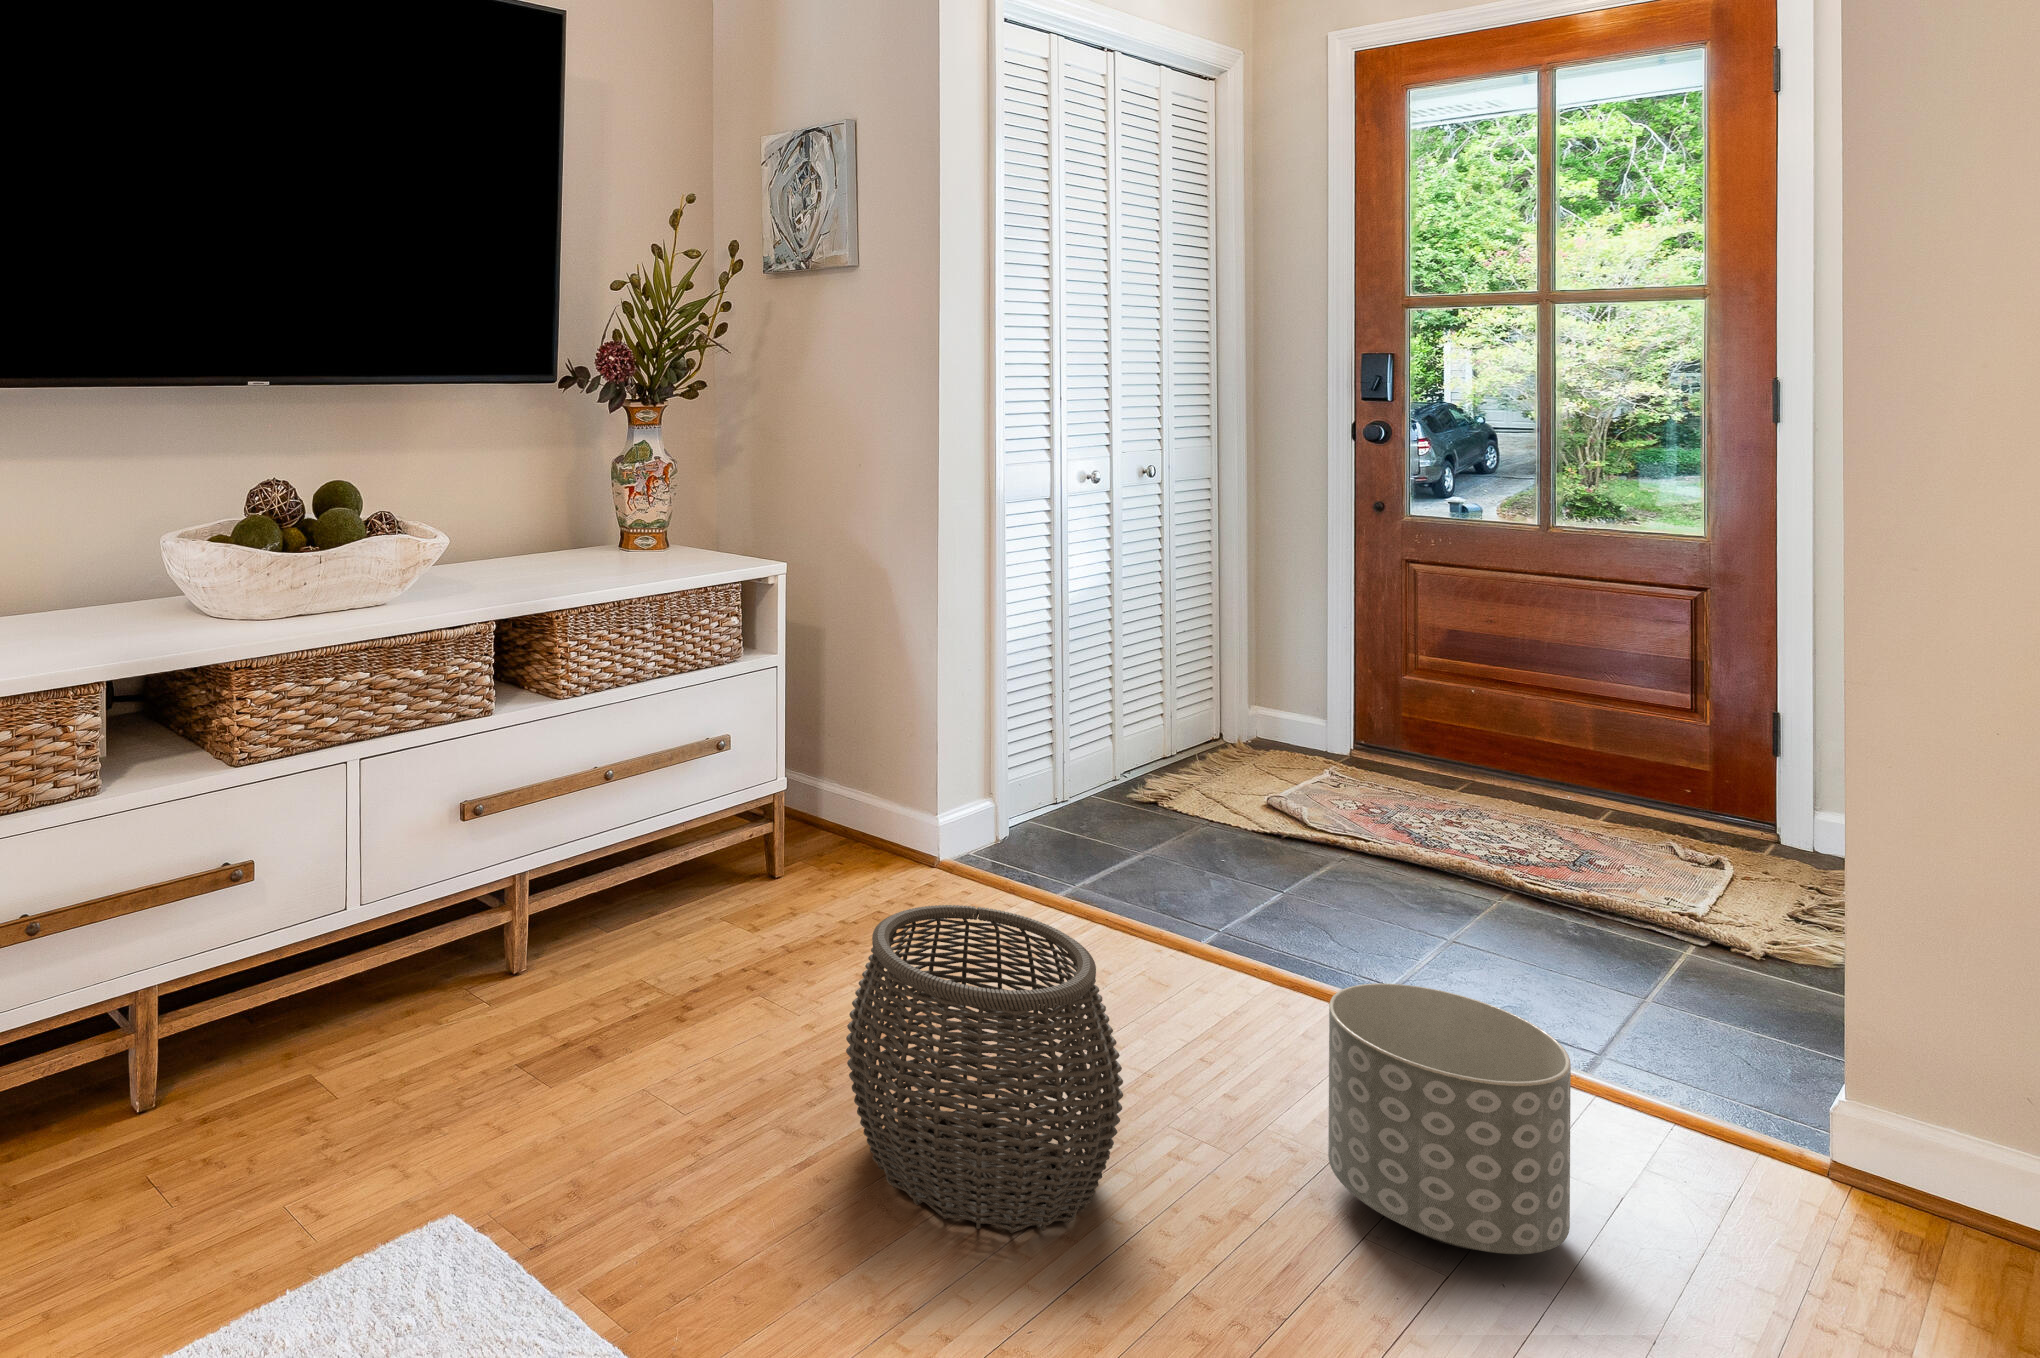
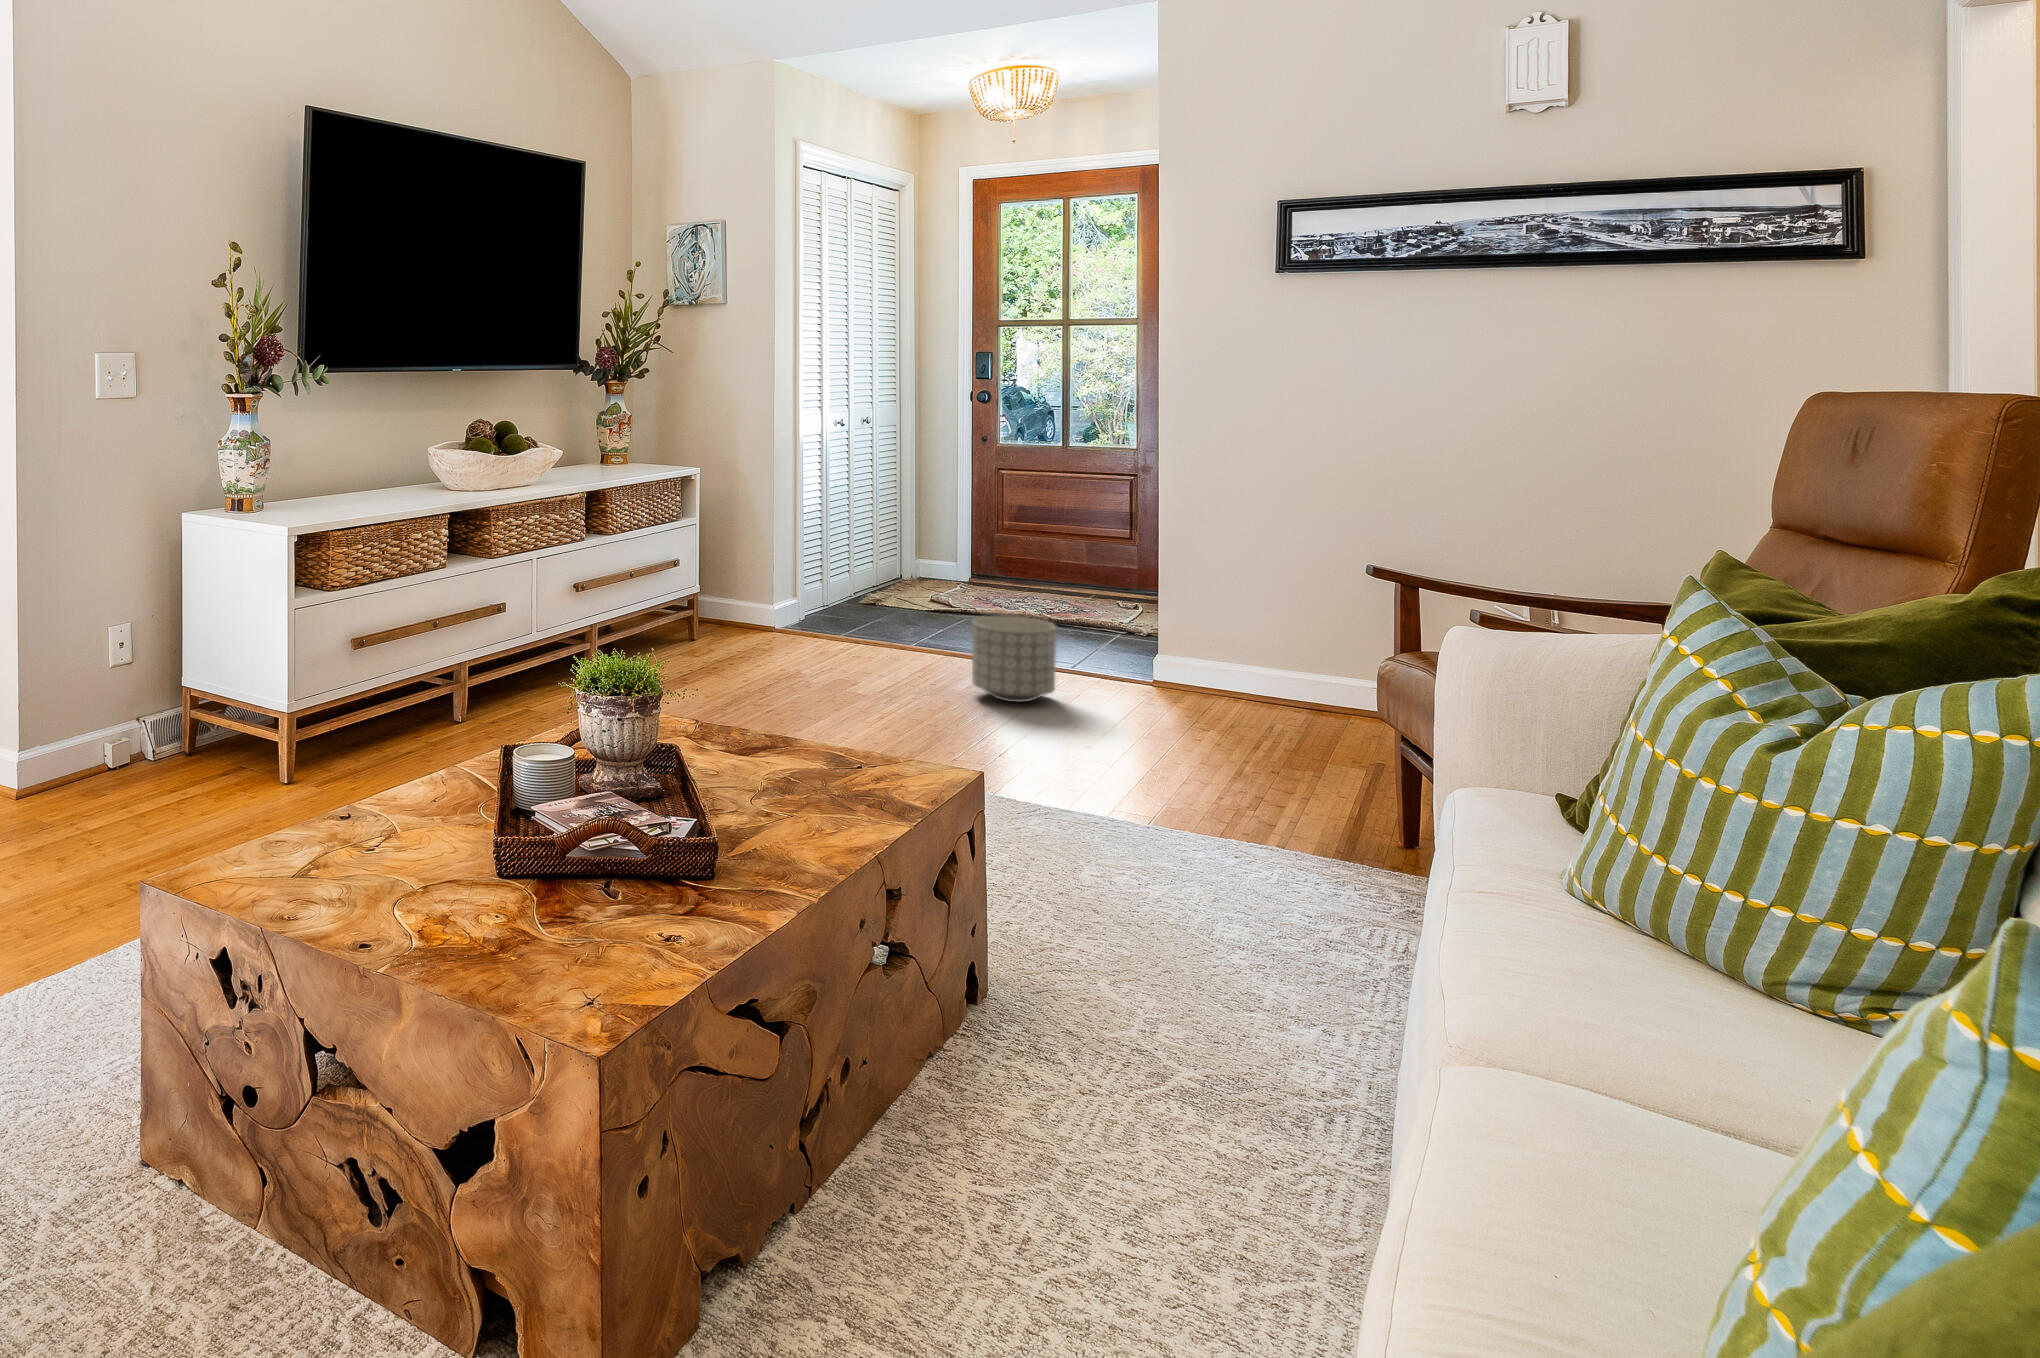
woven basket: present [846,905,1123,1233] -> none [785,600,898,712]

